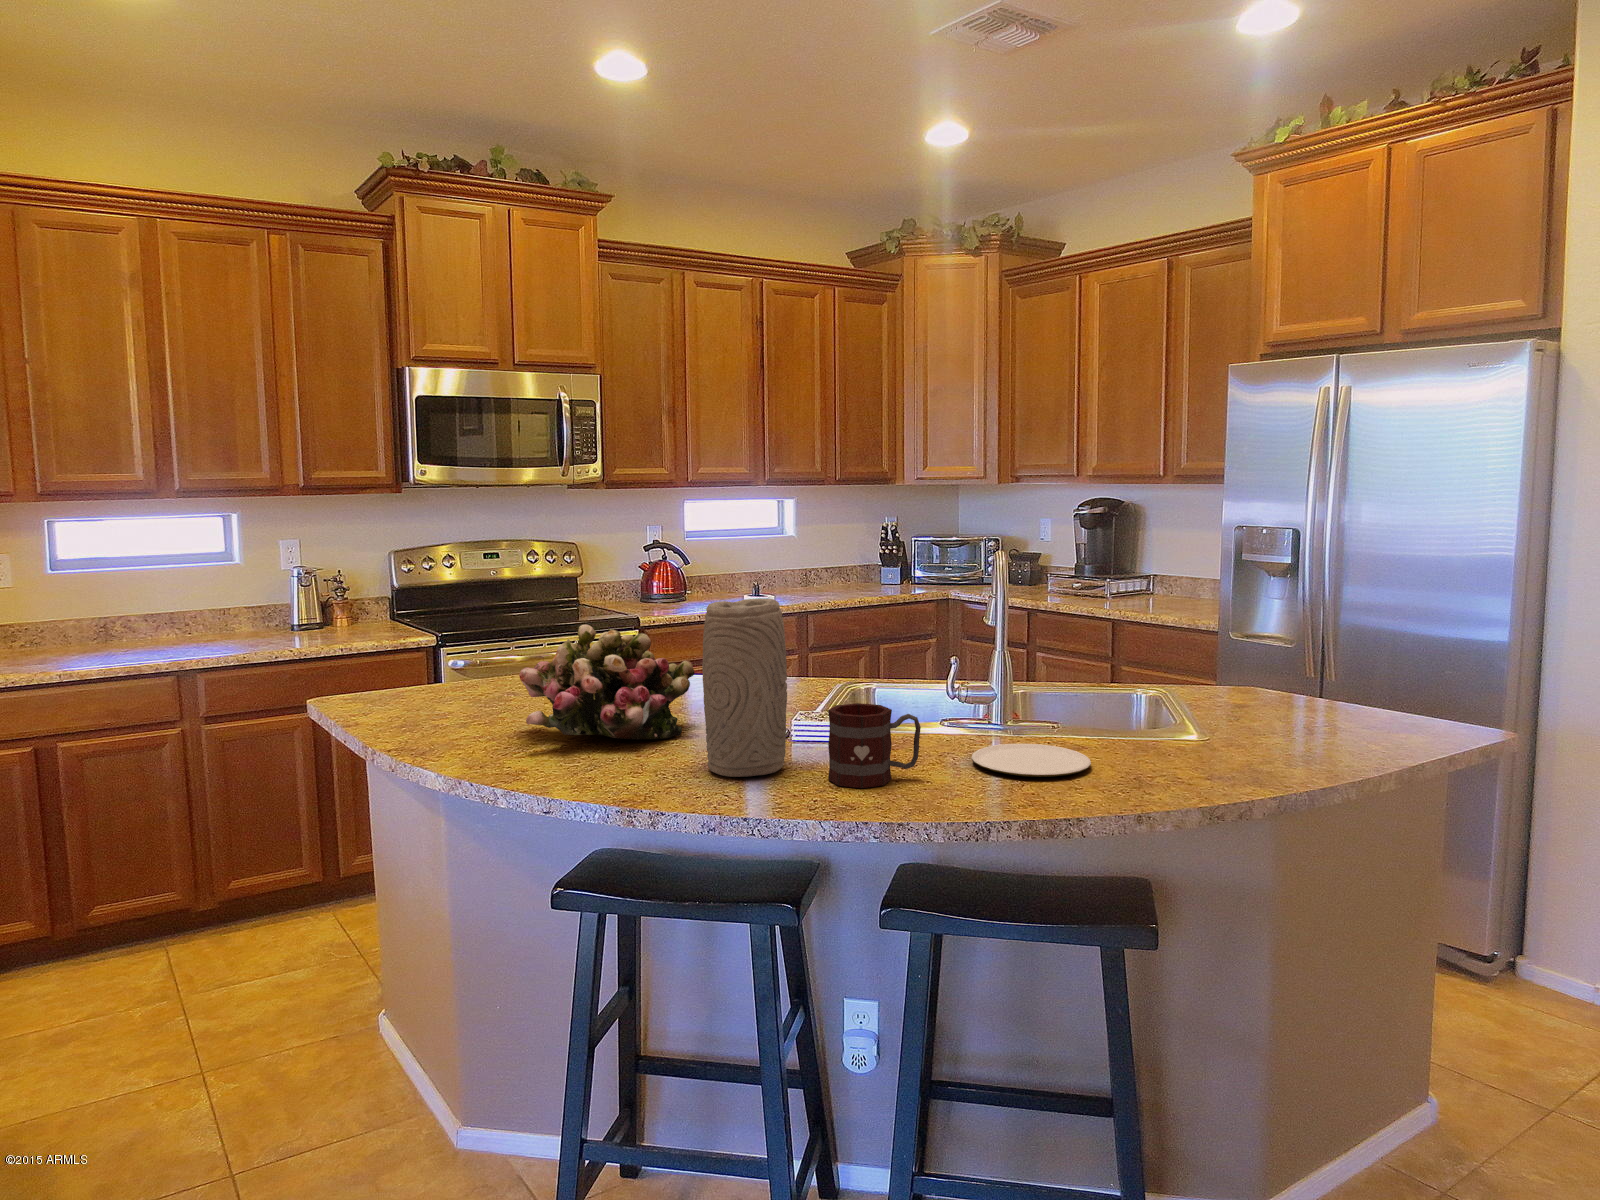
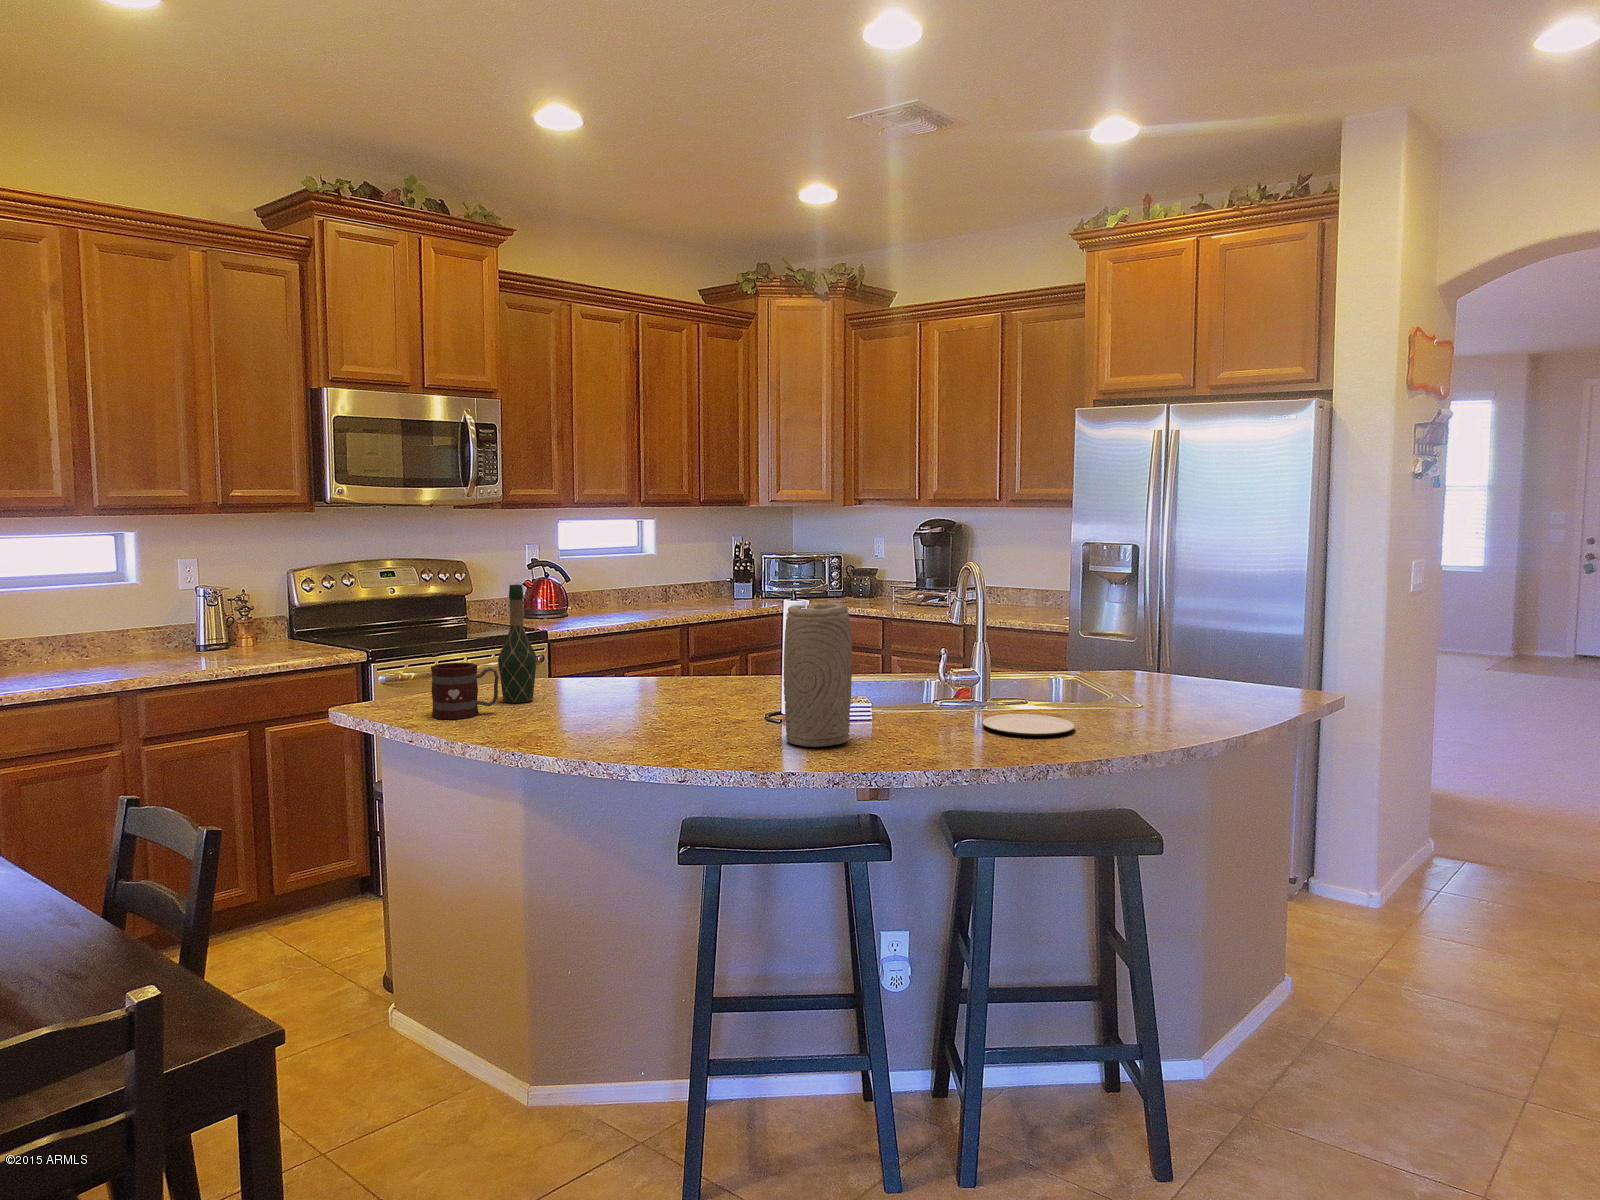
wine bottle: none [472,570,514,700] -> present [498,585,537,702]
flower arrangement: present [519,624,695,740] -> none [588,630,737,725]
mug: present [828,703,921,788] -> present [431,662,499,719]

